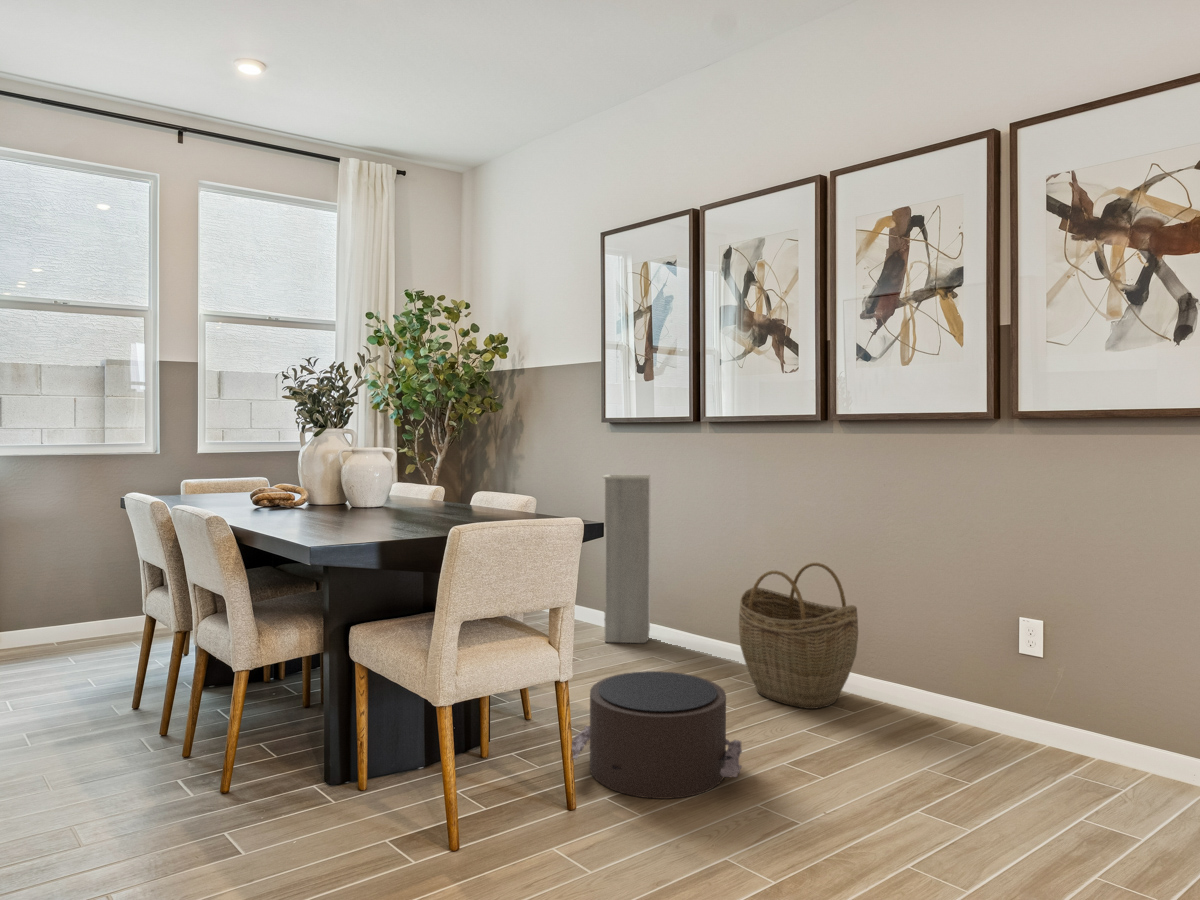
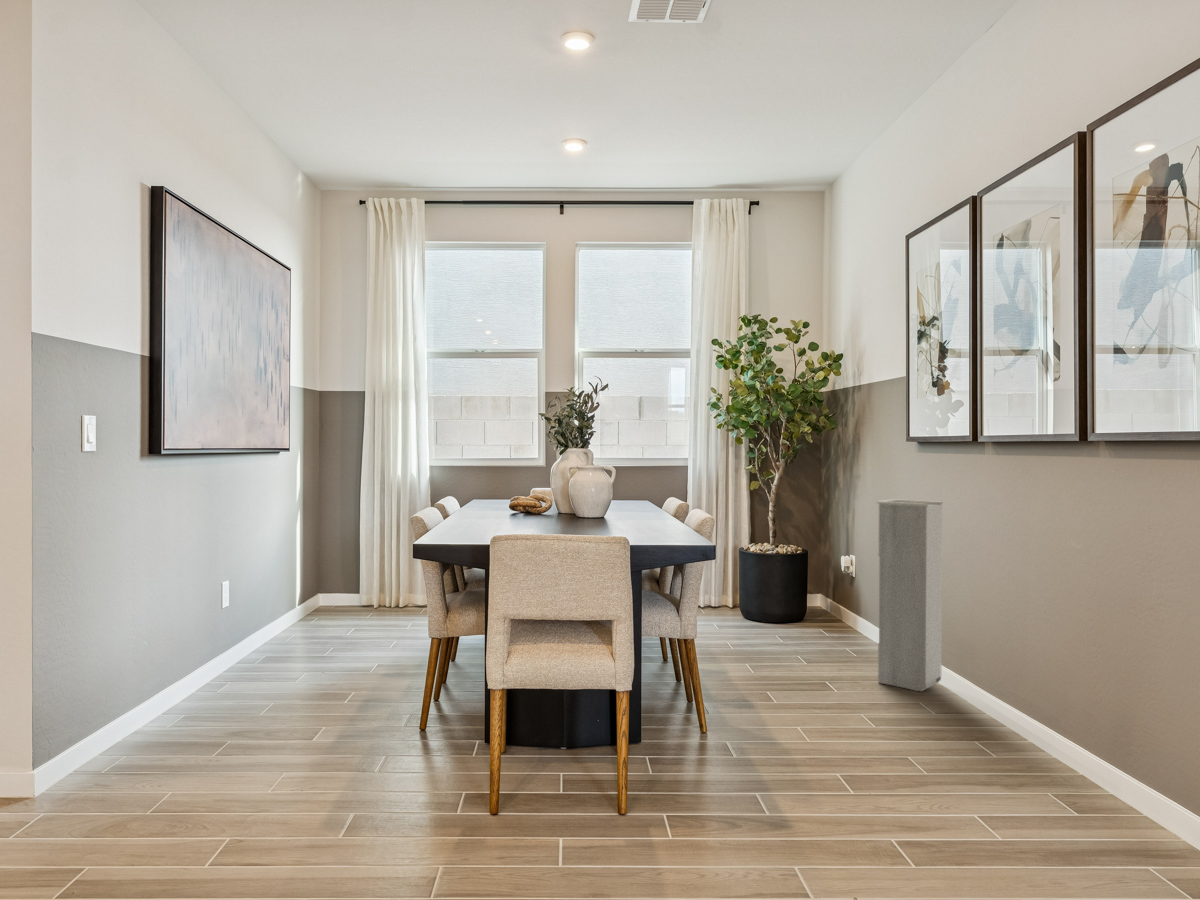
woven basket: present [739,563,858,709] -> none [957,620,1106,801]
pouf: present [571,671,742,799] -> none [661,701,847,833]

